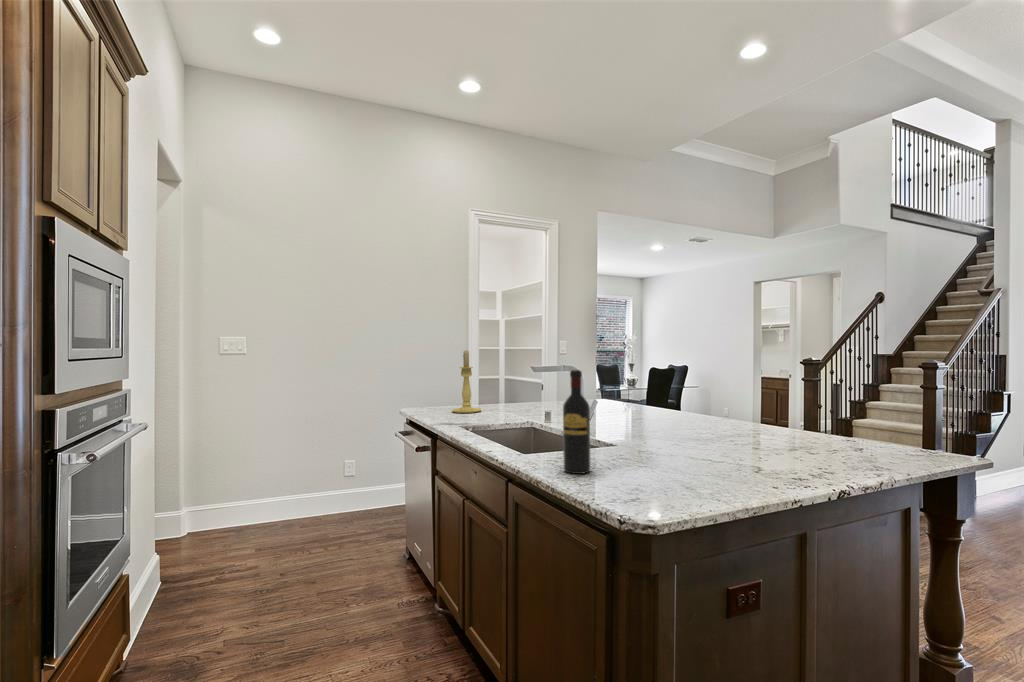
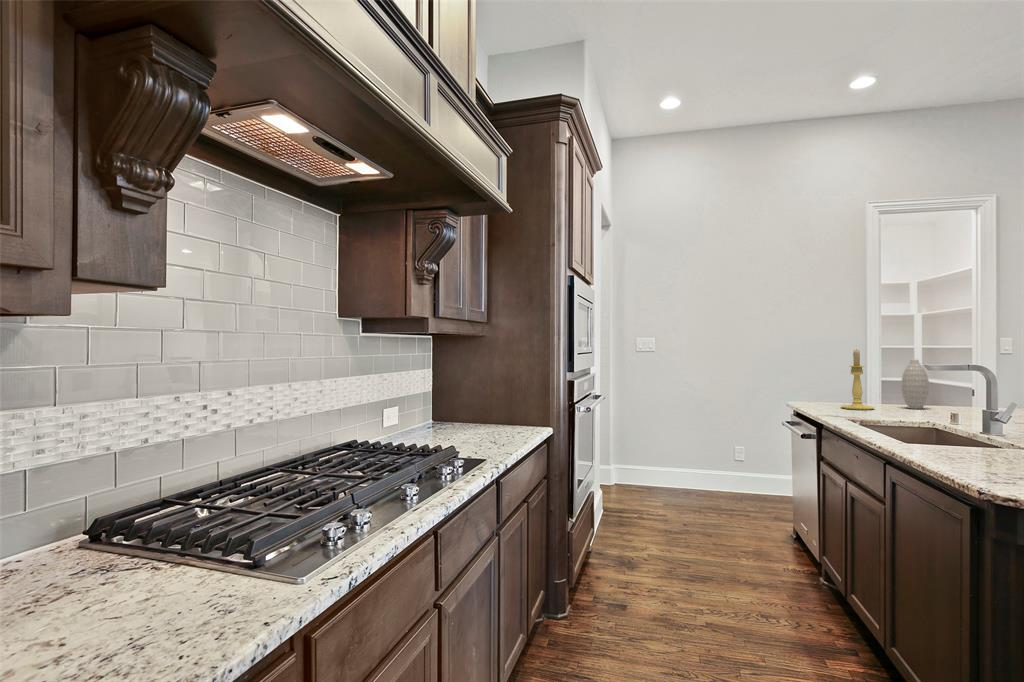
vase: none [502,360,524,408] -> present [901,360,929,409]
wine bottle: present [563,370,591,474] -> none [941,367,973,462]

